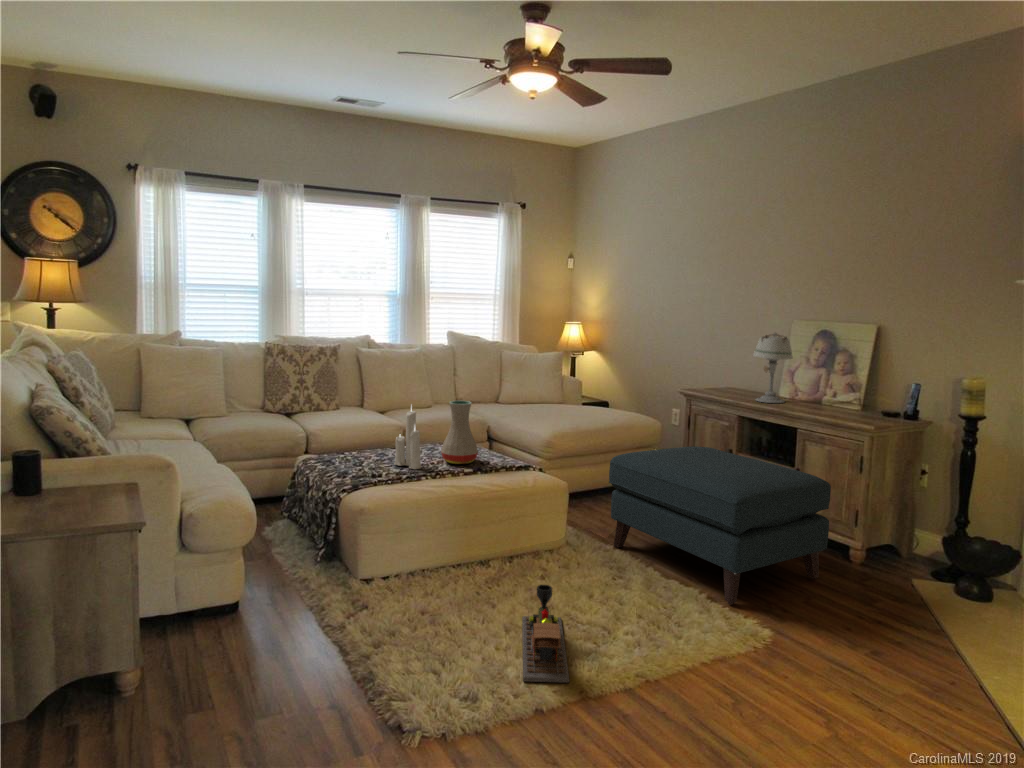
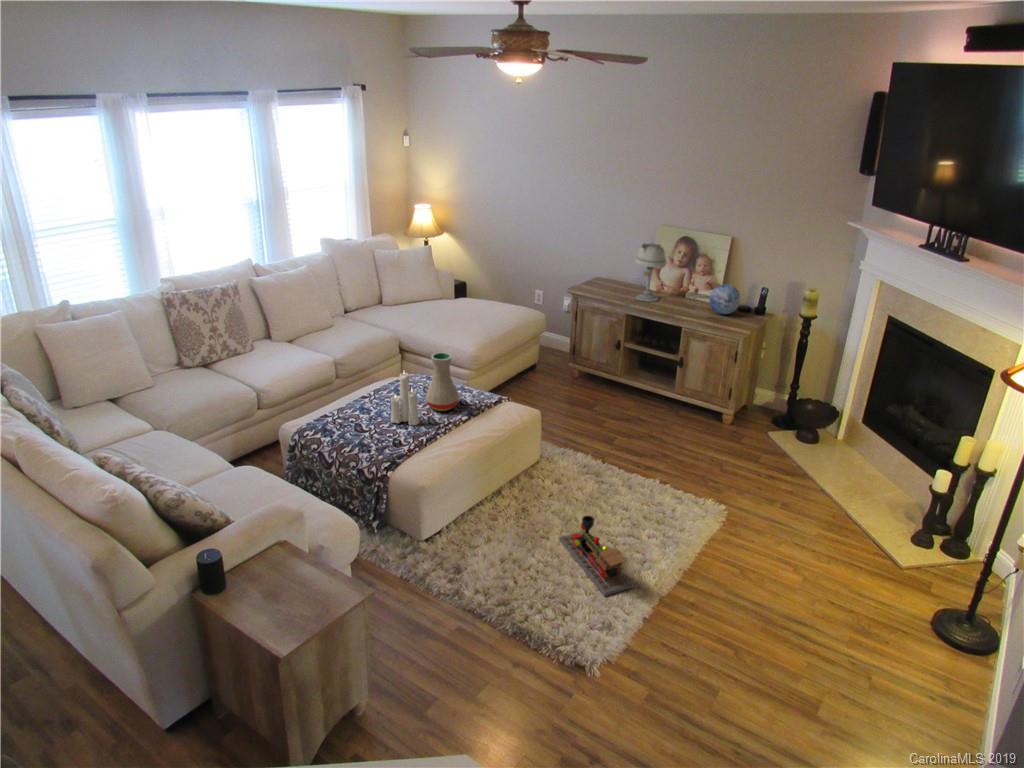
decorative orb: none [838,378,881,417] -> present [709,284,741,314]
ottoman: present [609,446,831,604] -> none [562,353,730,486]

